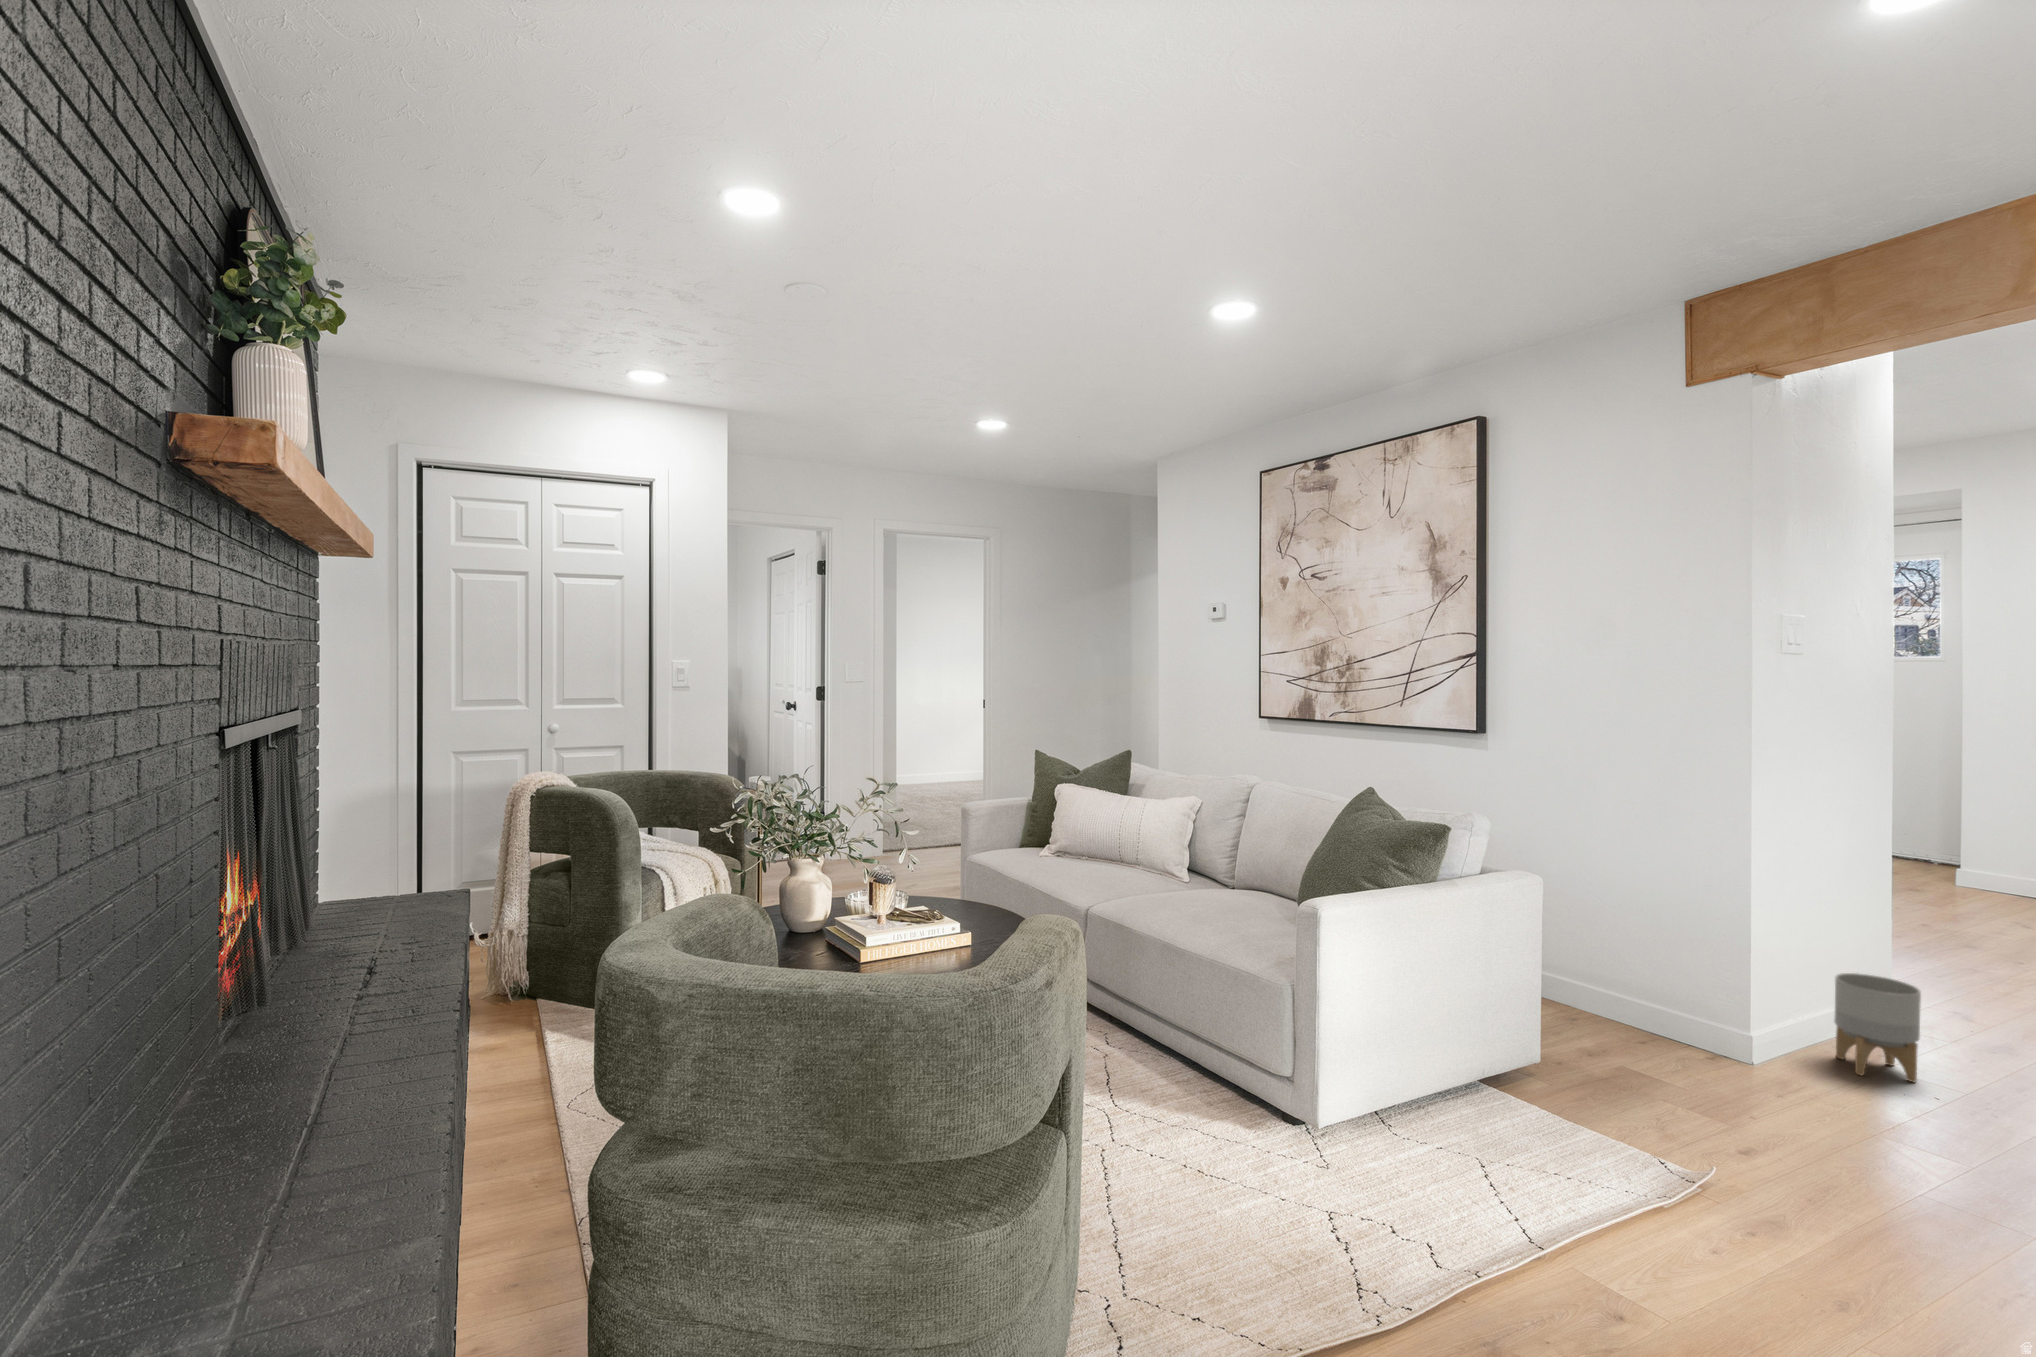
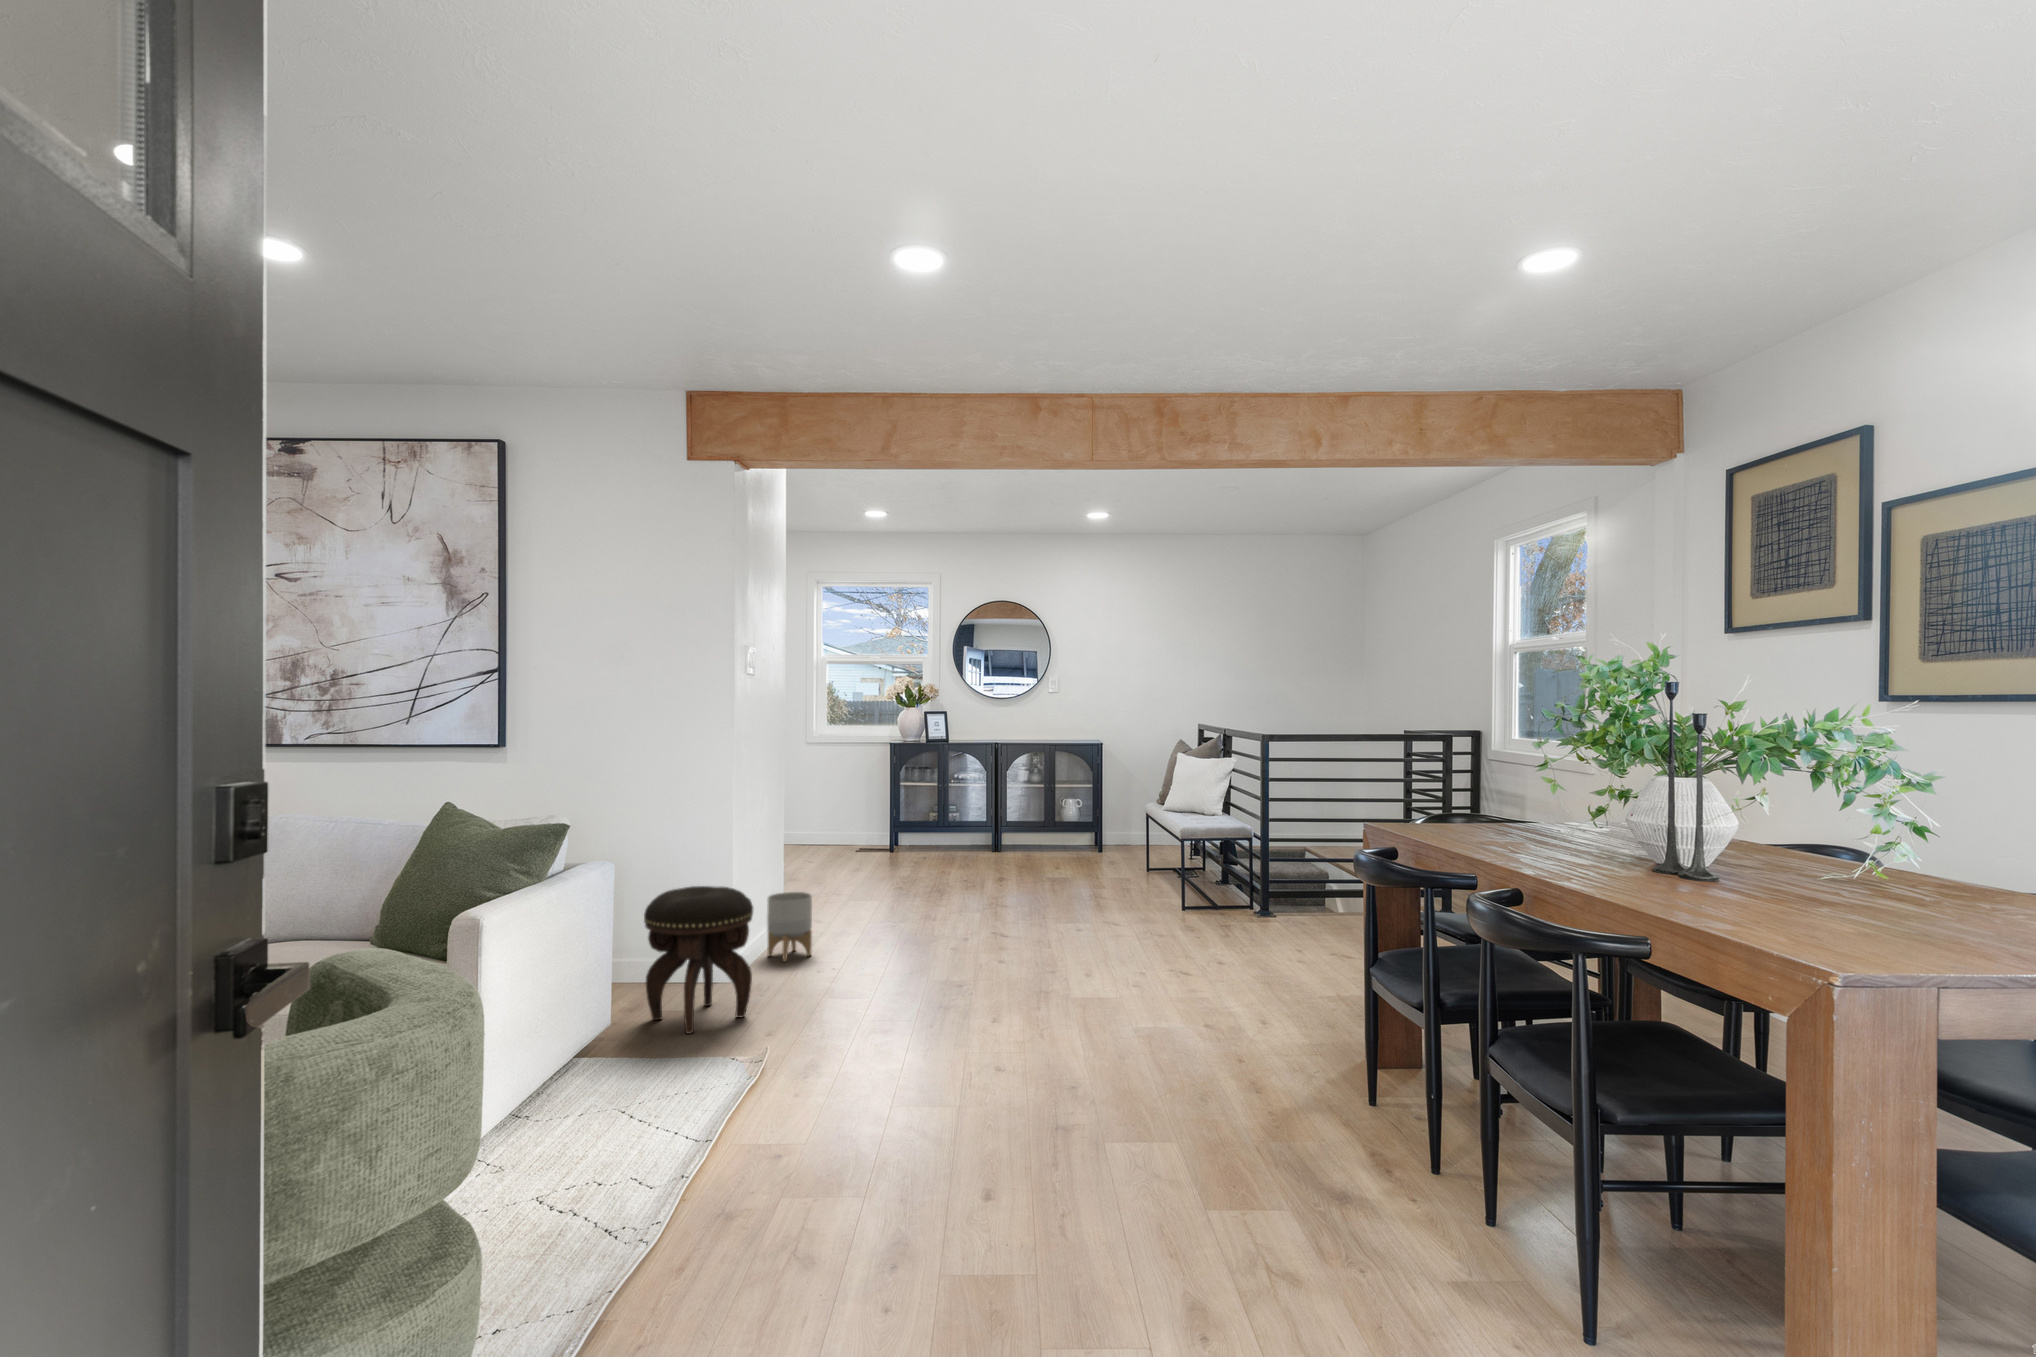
footstool: none [1588,928,1750,1125] -> present [644,886,753,1034]

